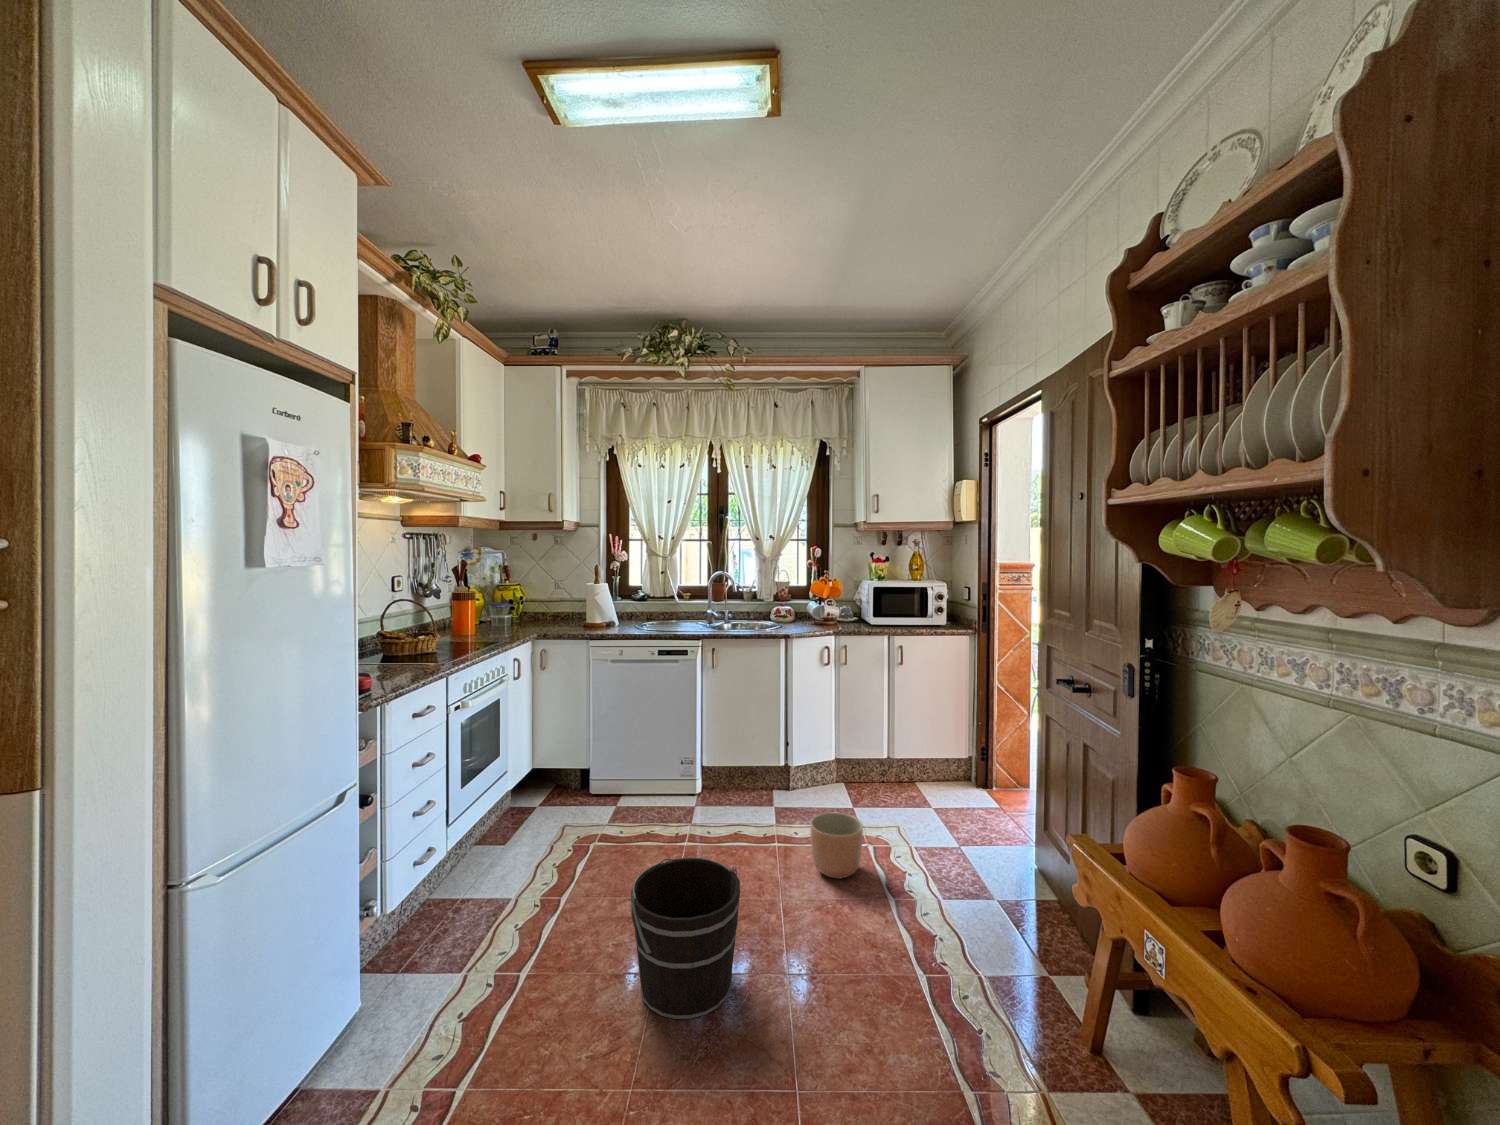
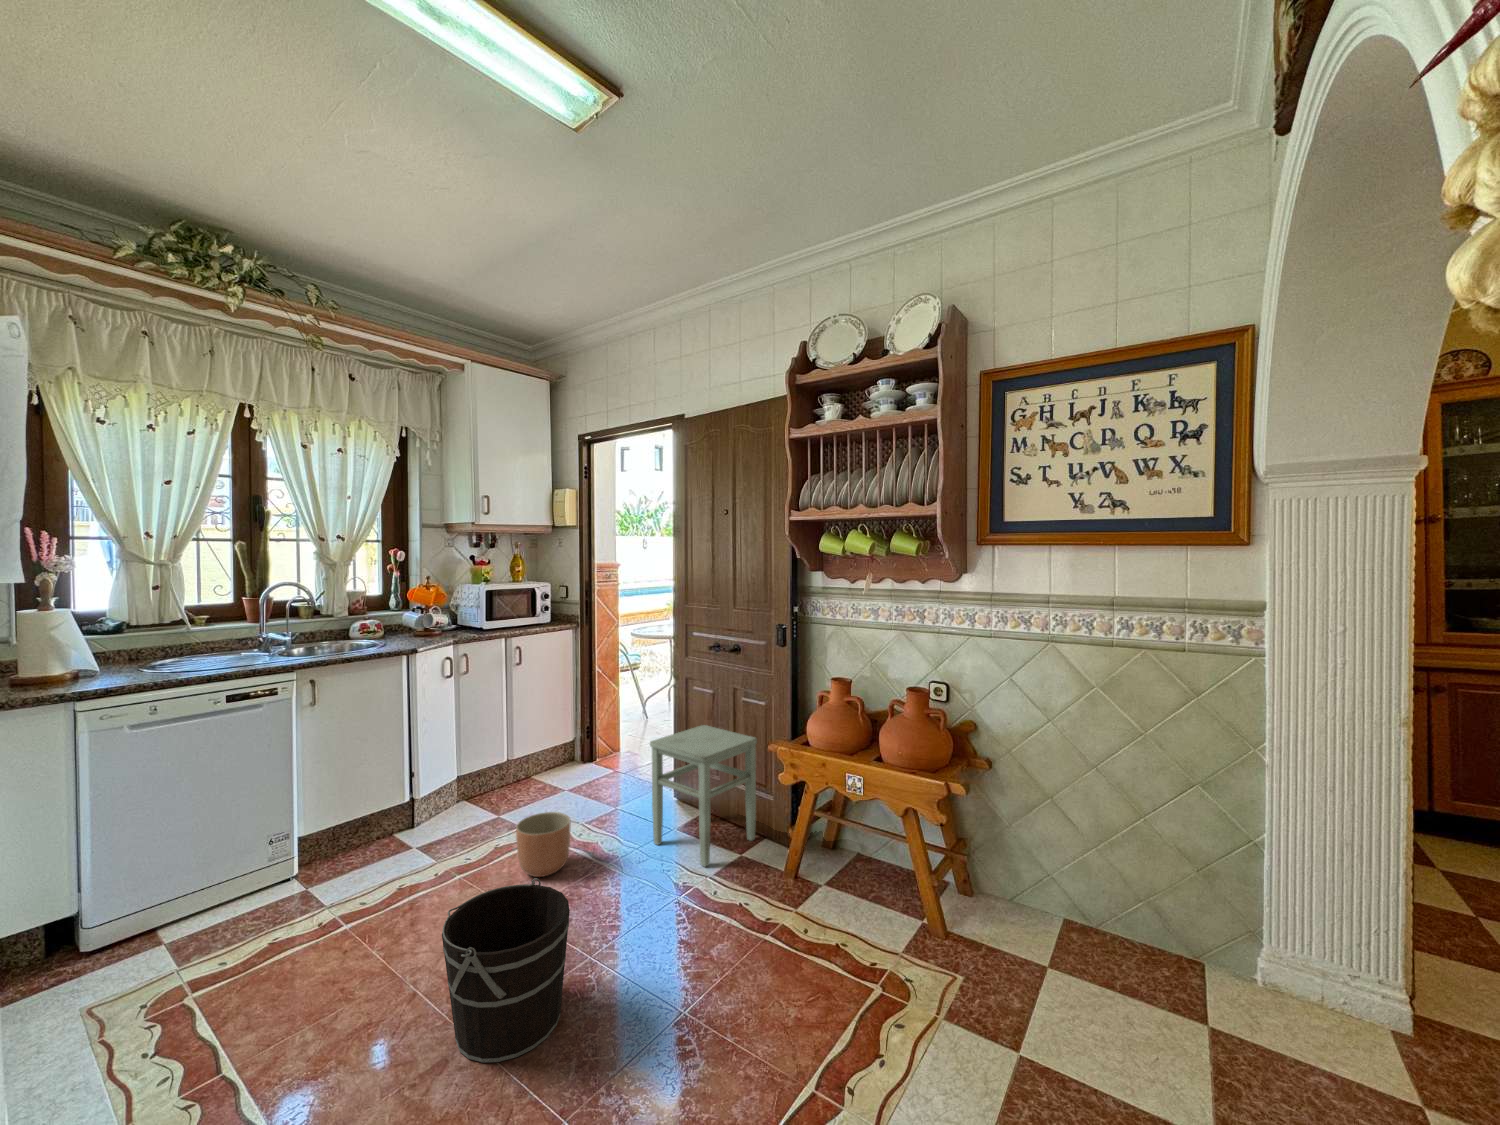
stool: none [954,777,1096,965] -> present [650,725,757,867]

